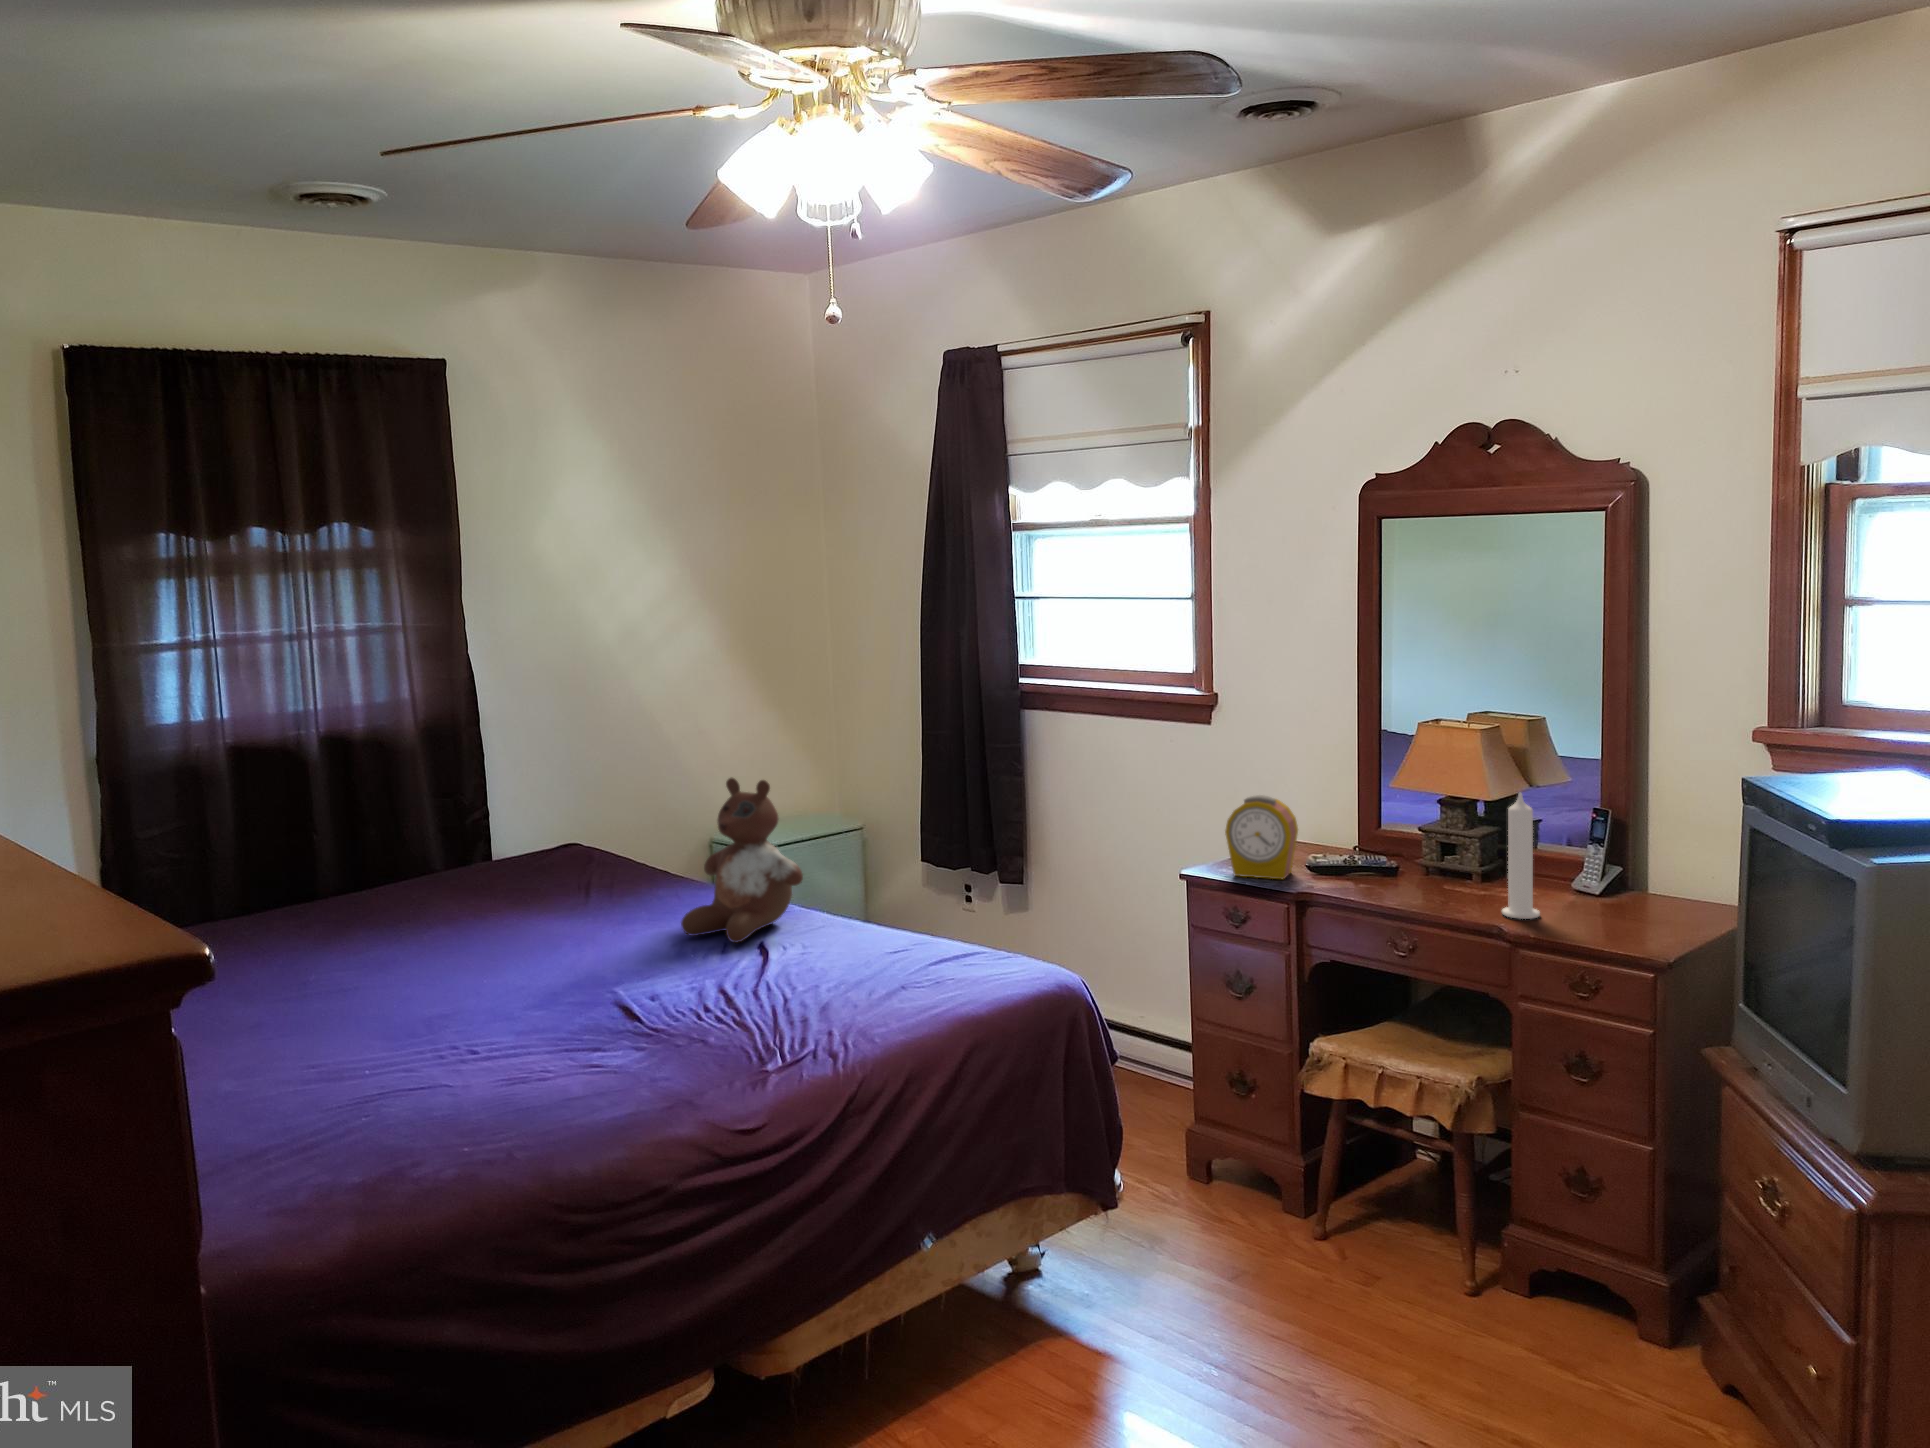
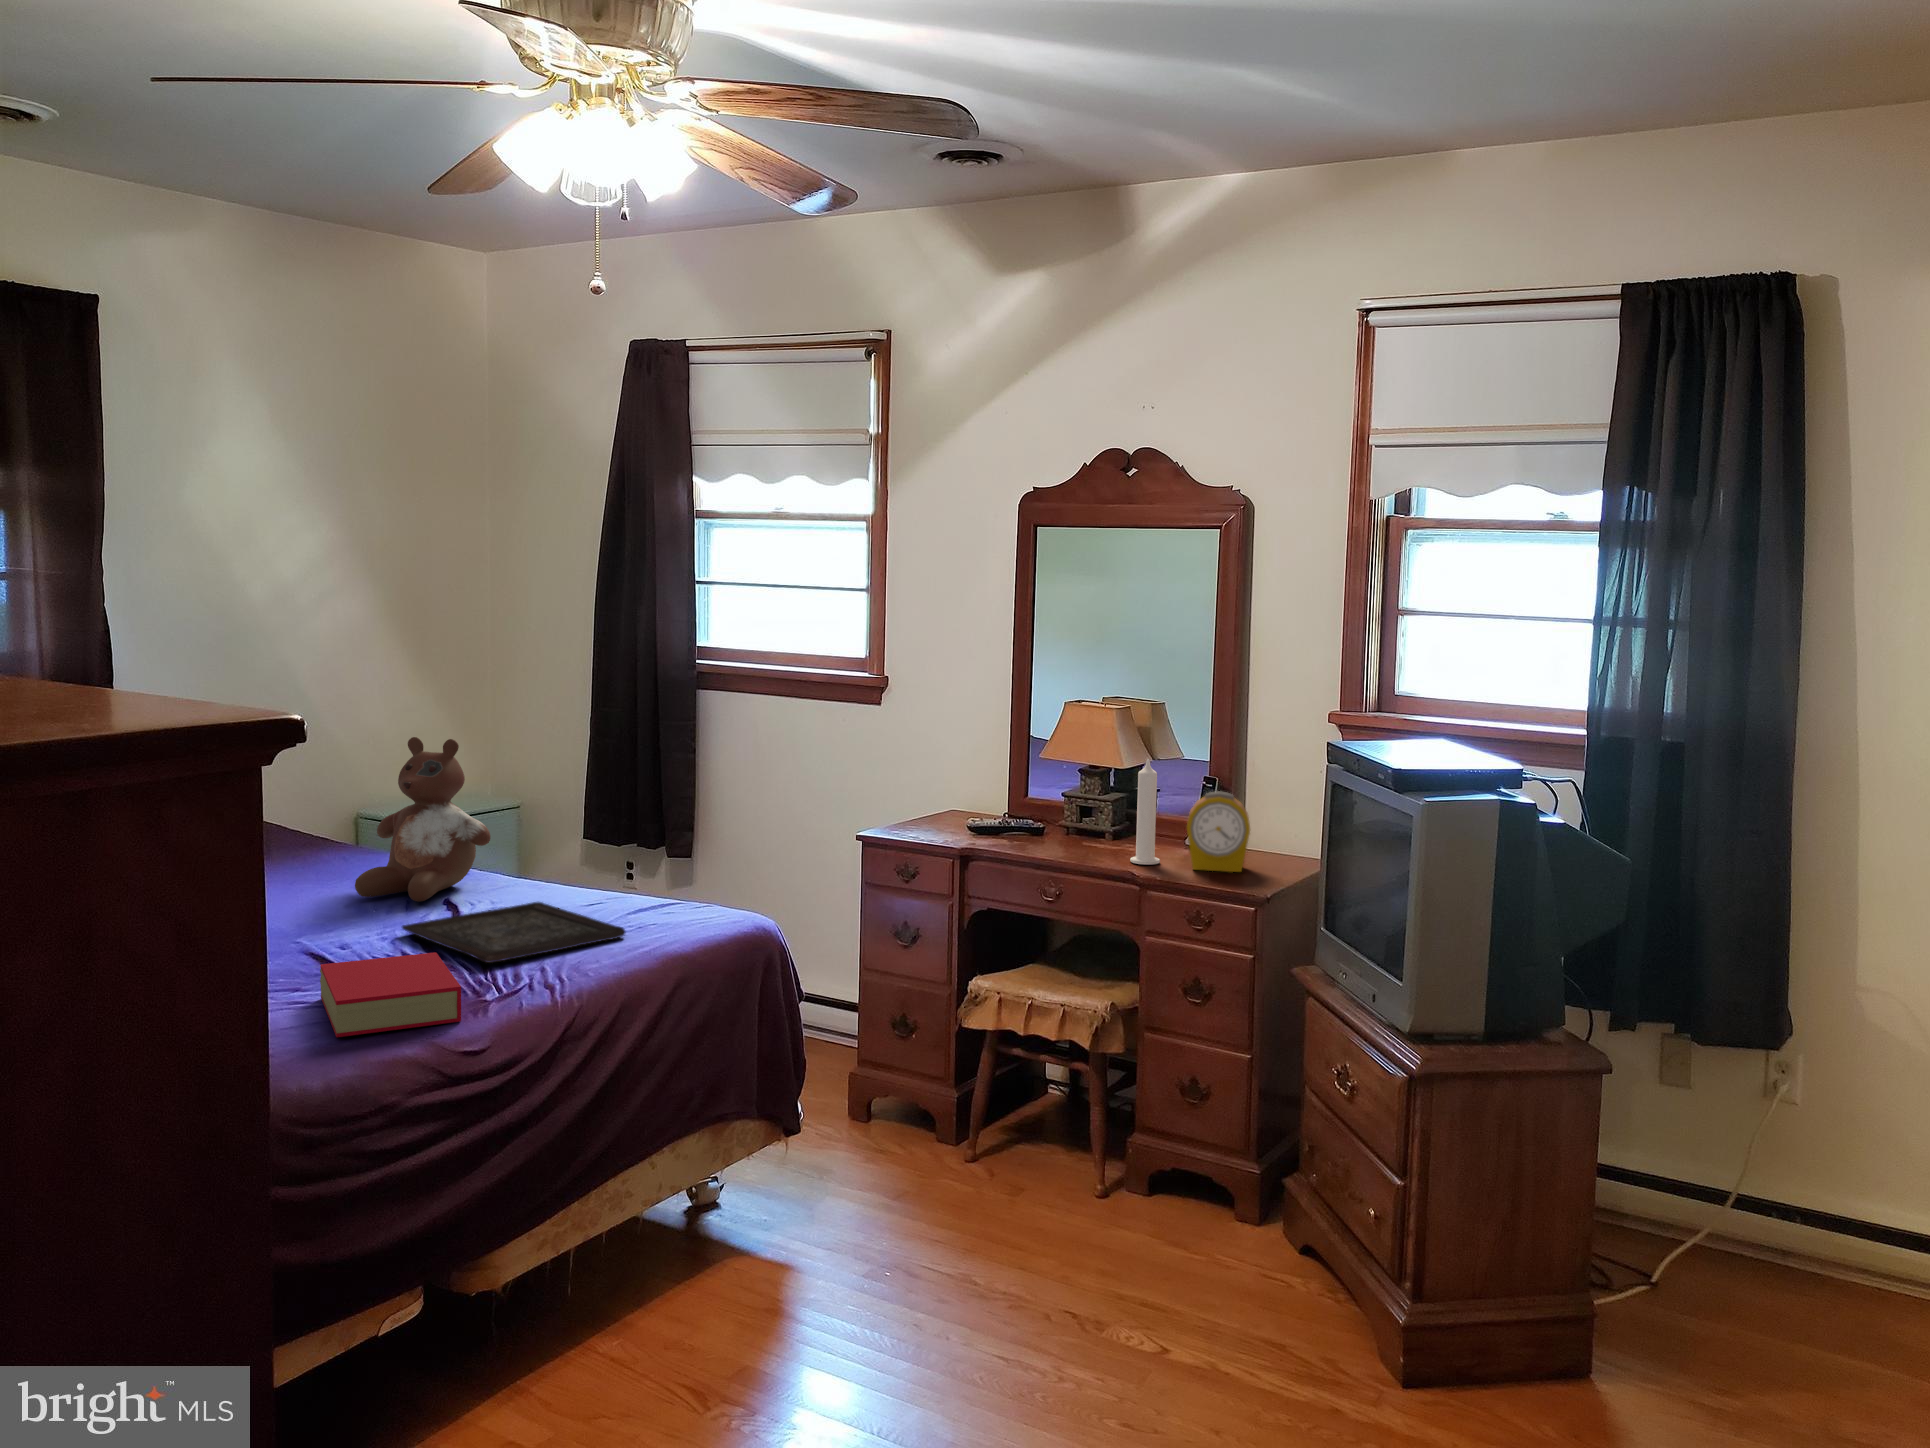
alarm clock: present [1225,795,1298,879] -> present [1187,791,1250,872]
tray: none [711,947,919,1024] -> present [402,902,626,963]
book: none [612,1015,735,1113] -> present [320,952,461,1037]

